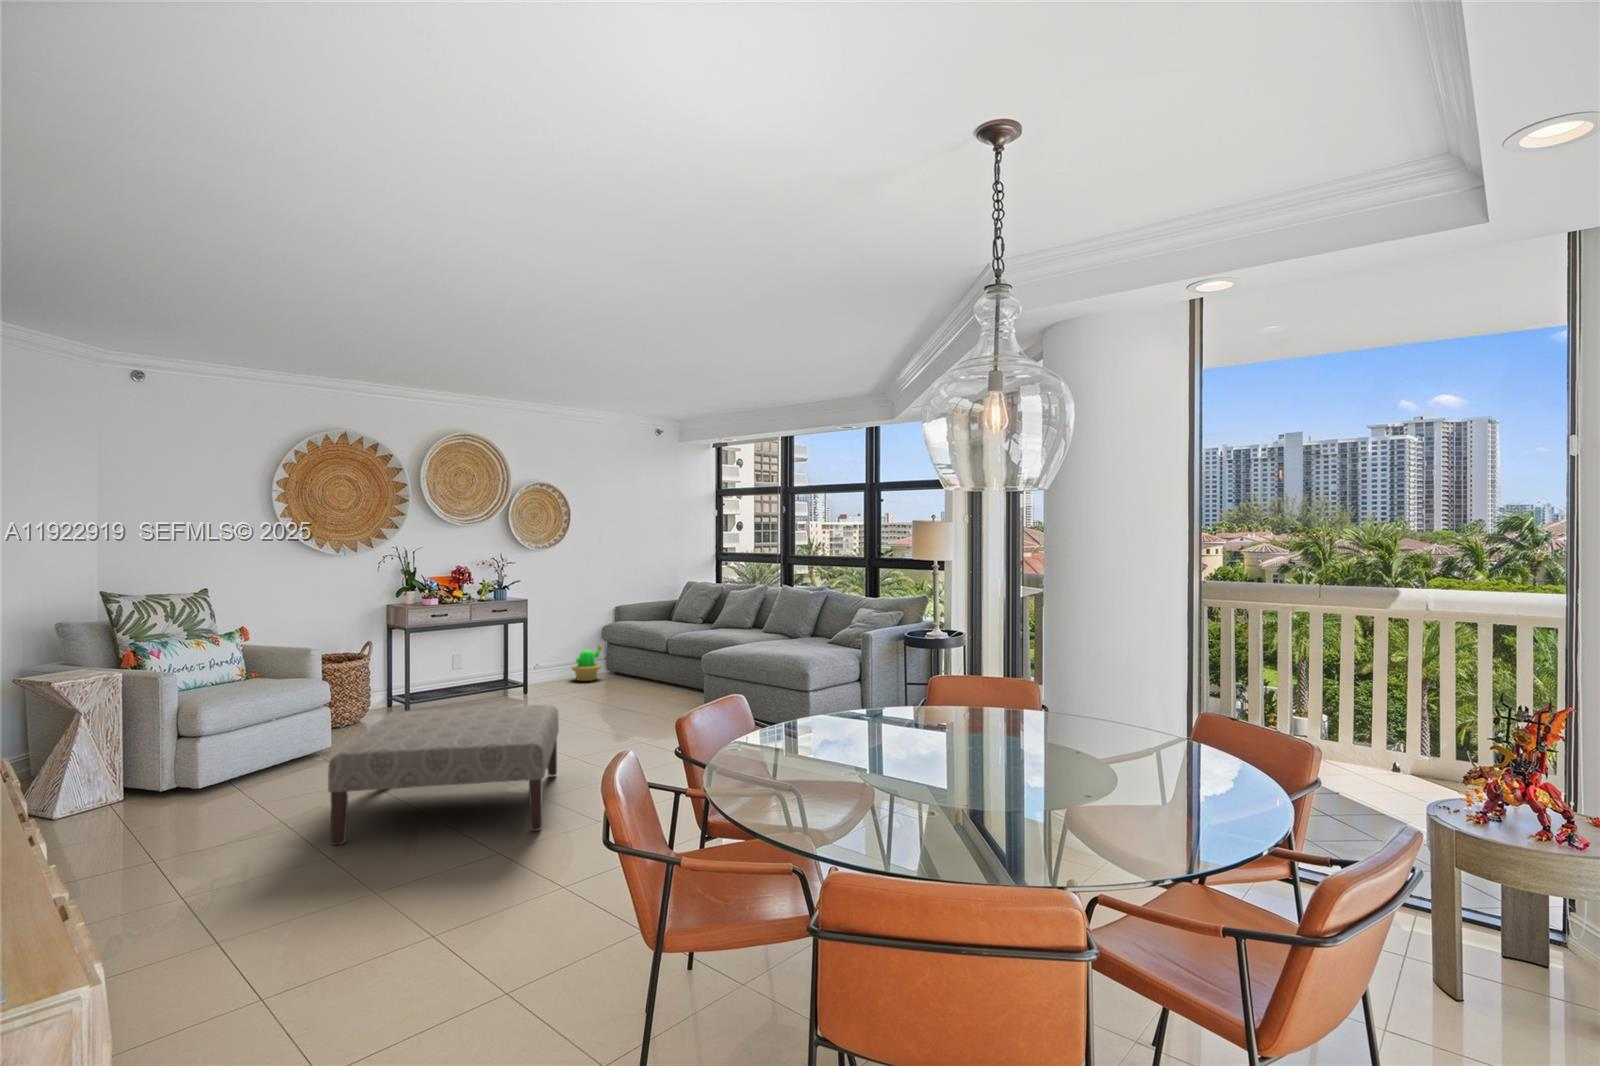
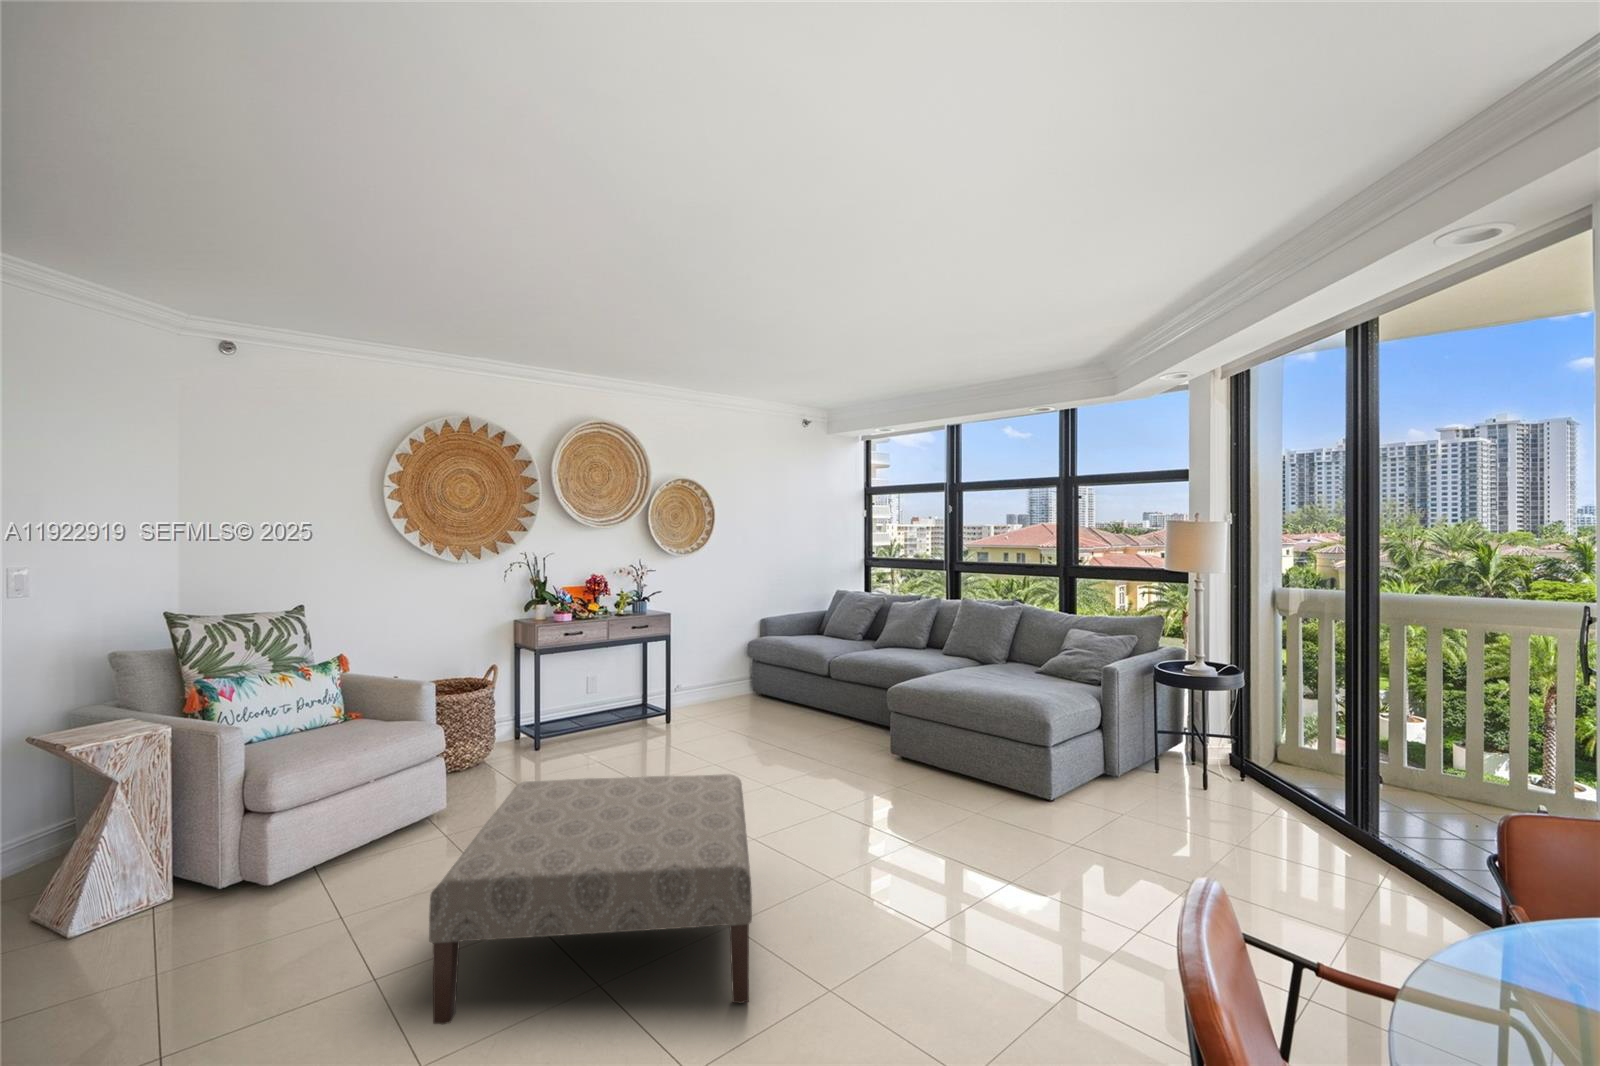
decorative plant: present [572,646,603,681] -> none [716,665,751,707]

